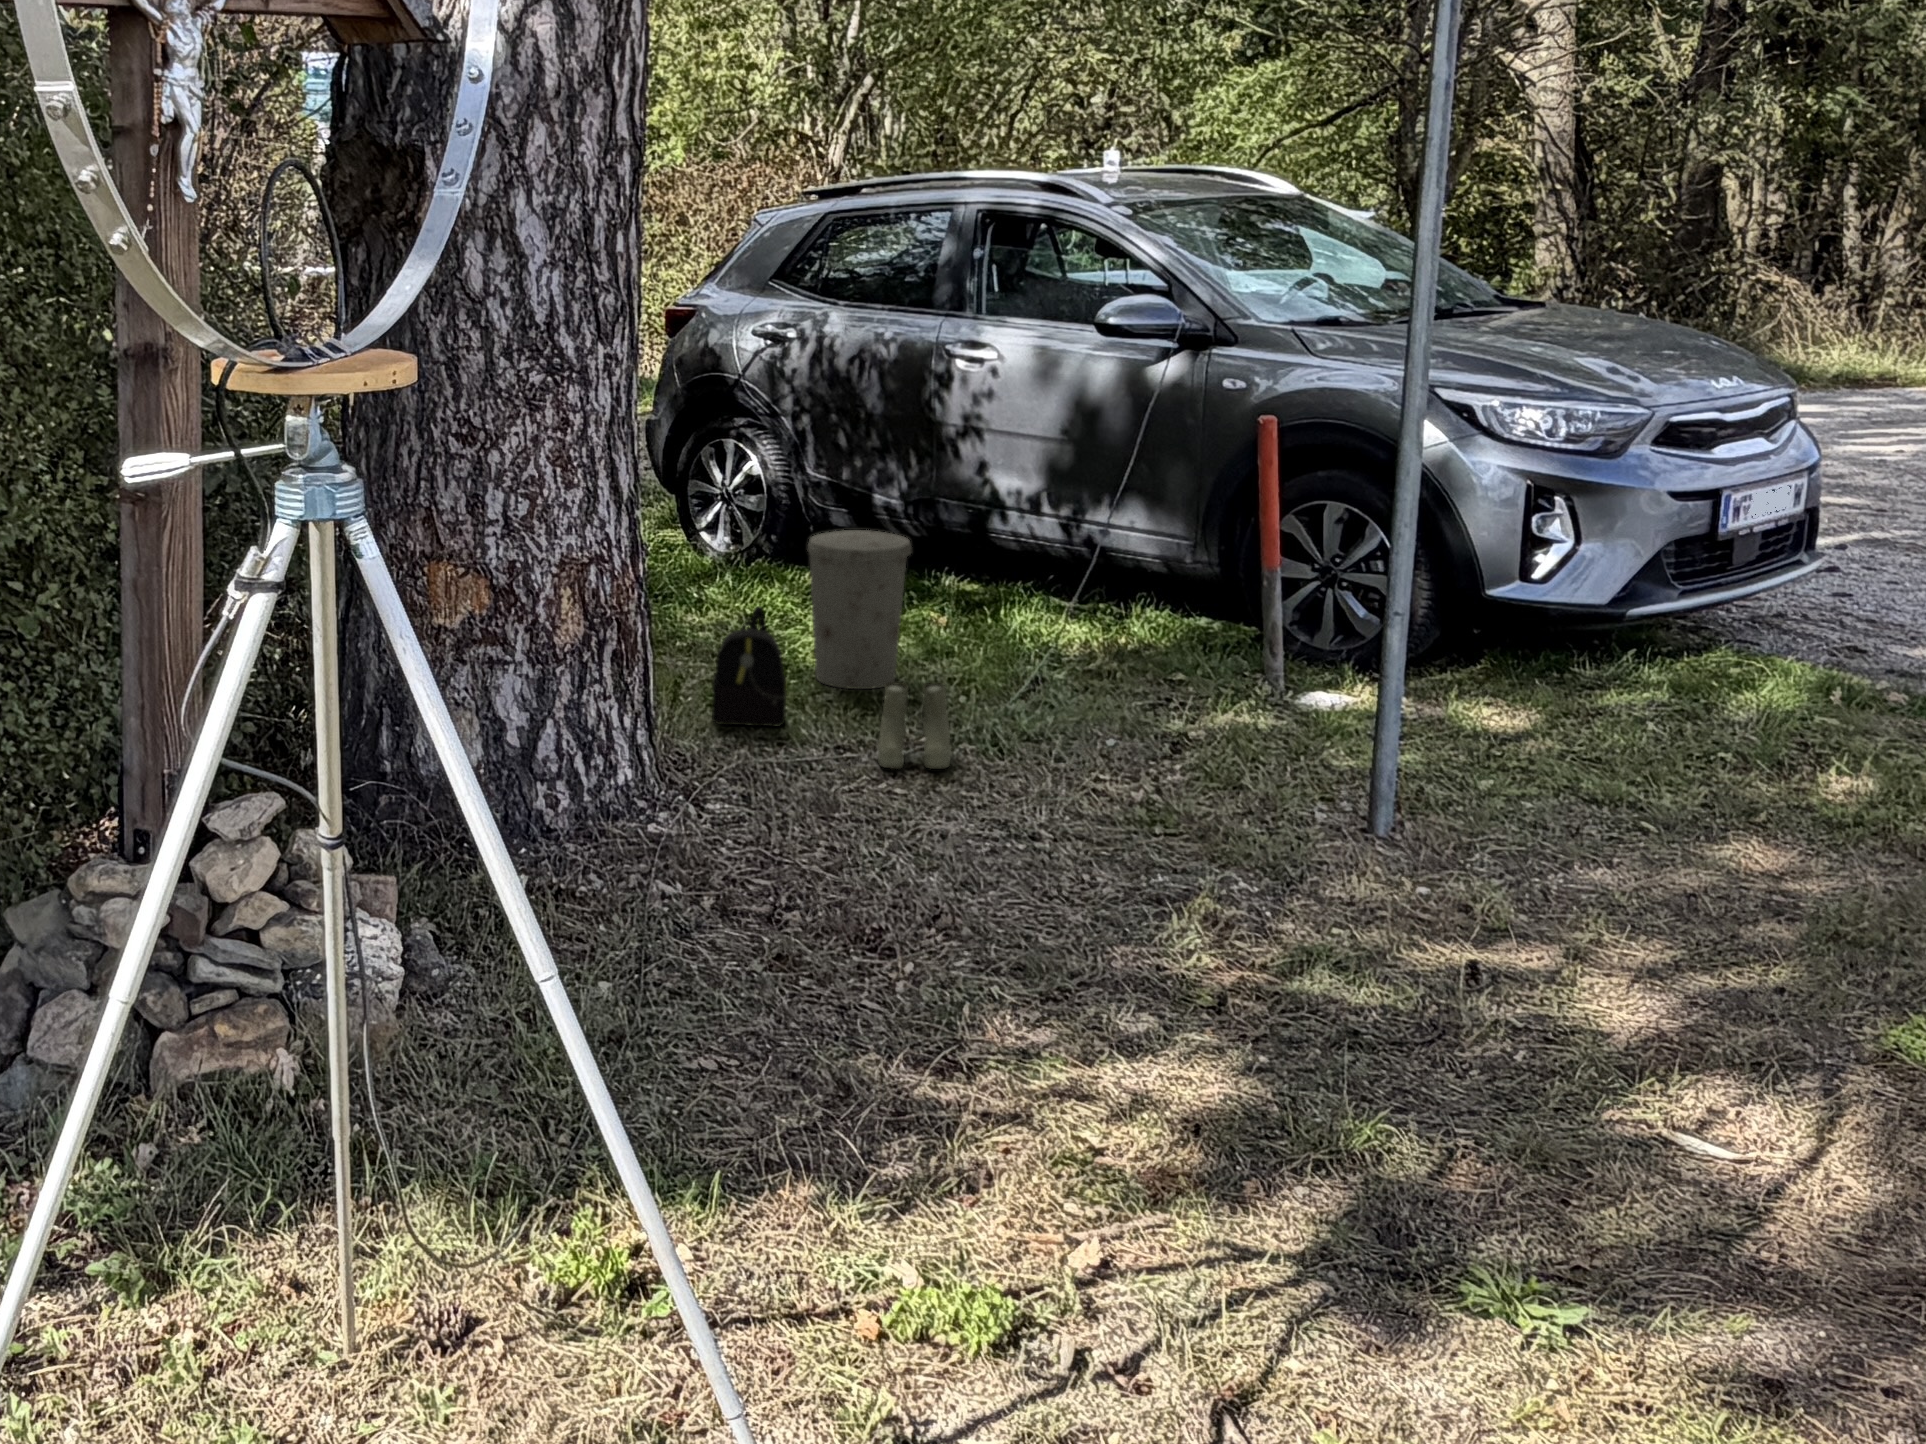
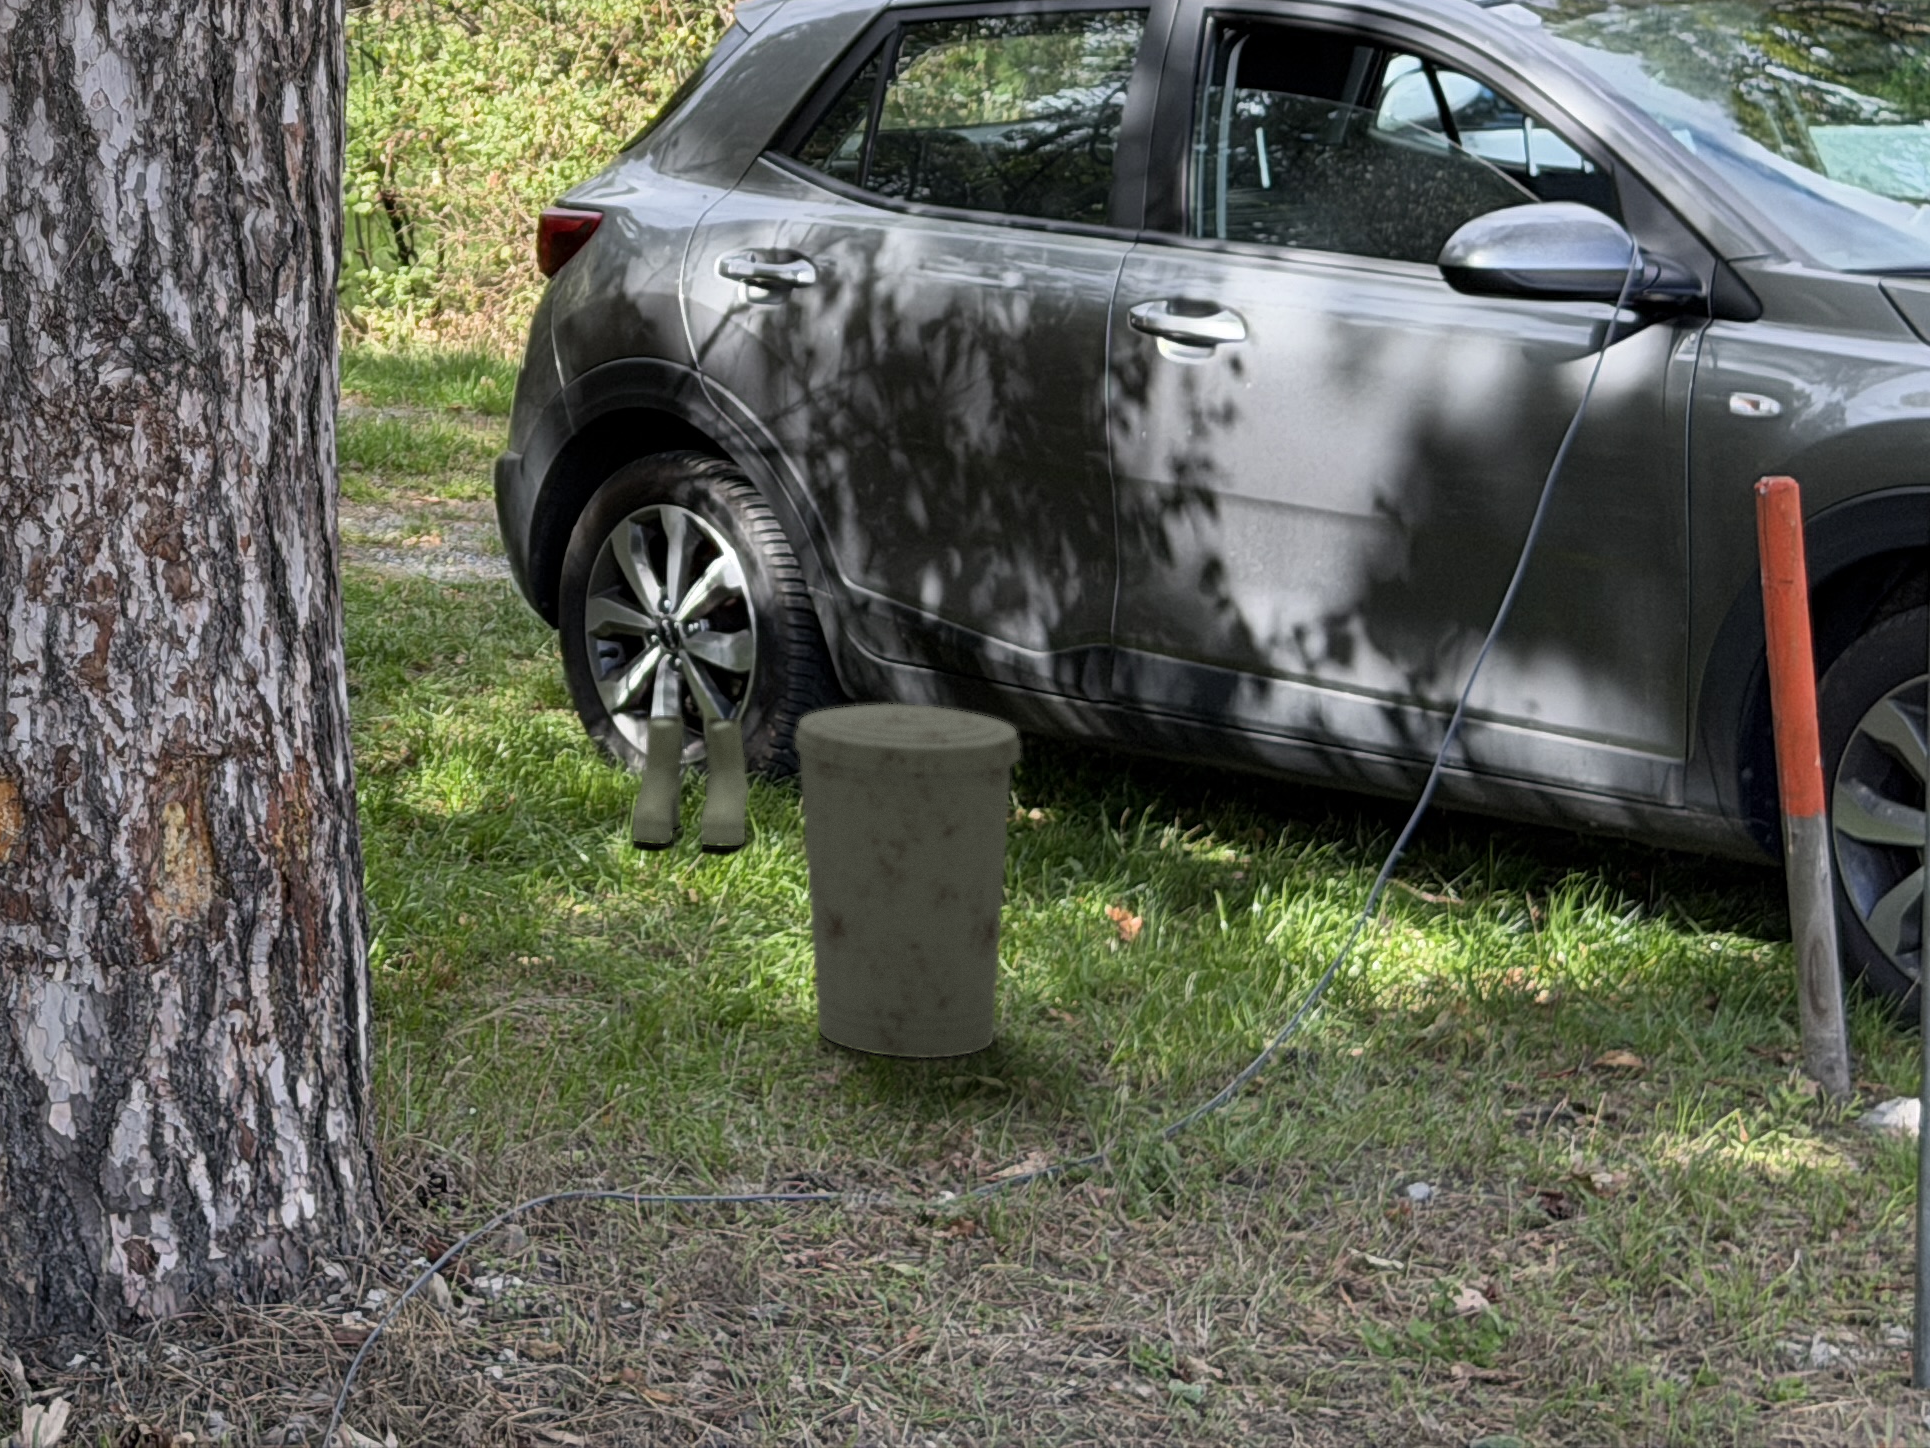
backpack: present [712,606,787,726] -> none [563,859,726,1128]
boots: present [878,682,951,769] -> present [632,715,748,847]

